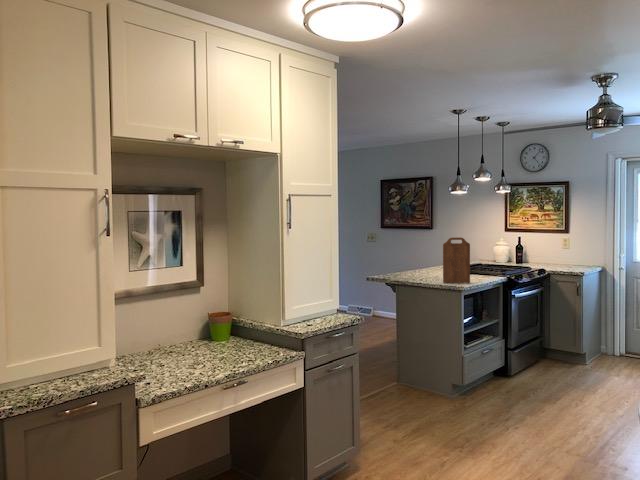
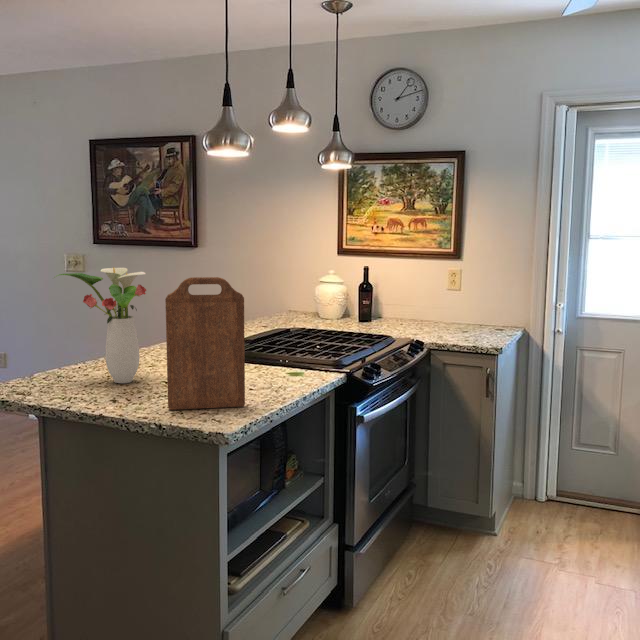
flower arrangement: none [399,235,431,277] -> present [57,267,146,383]

